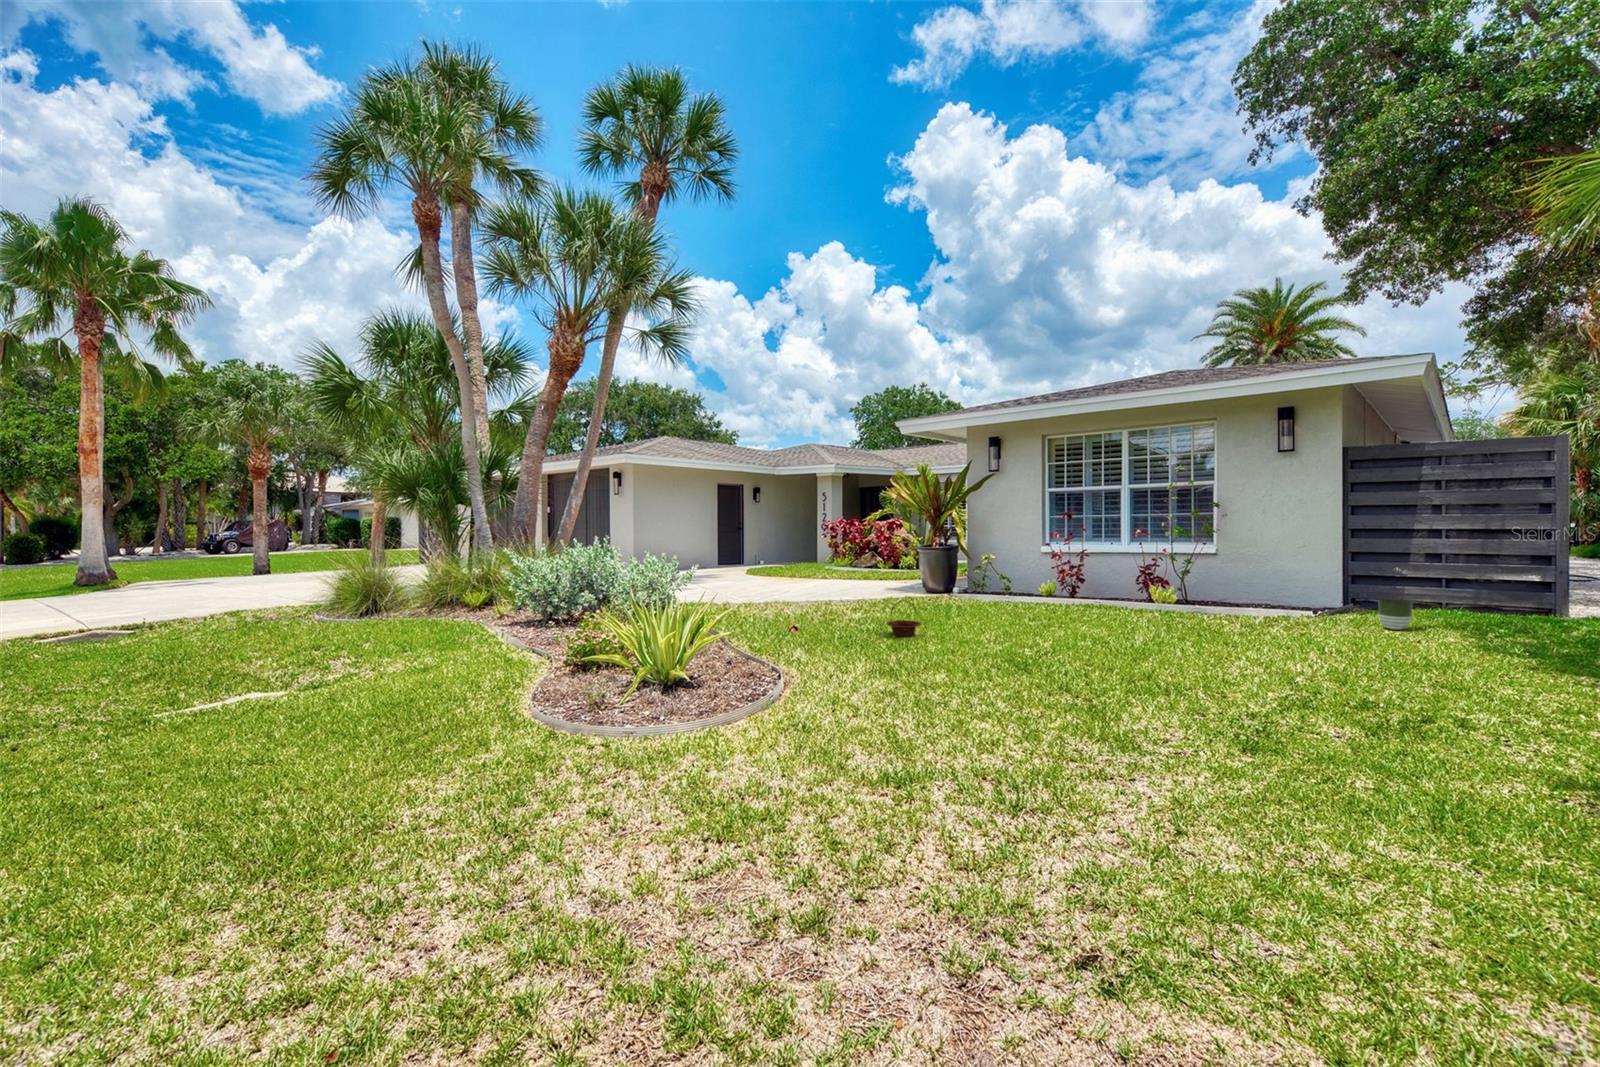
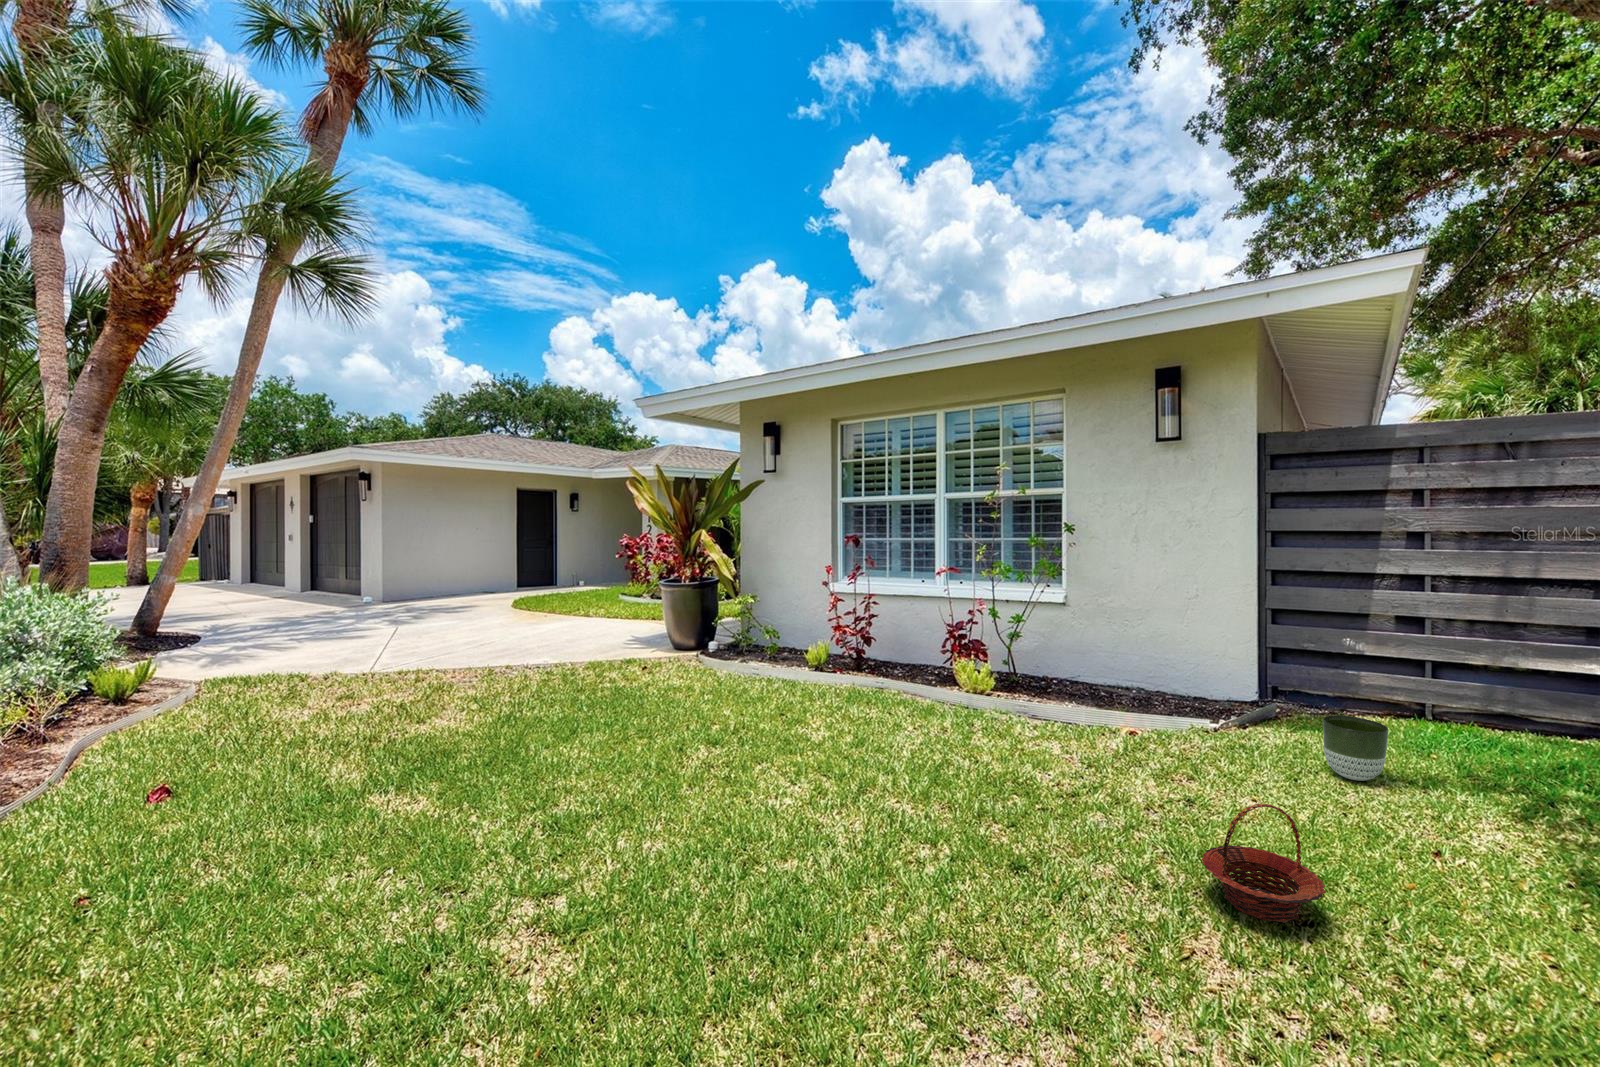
basket: present [887,600,921,637] -> present [1202,804,1325,923]

